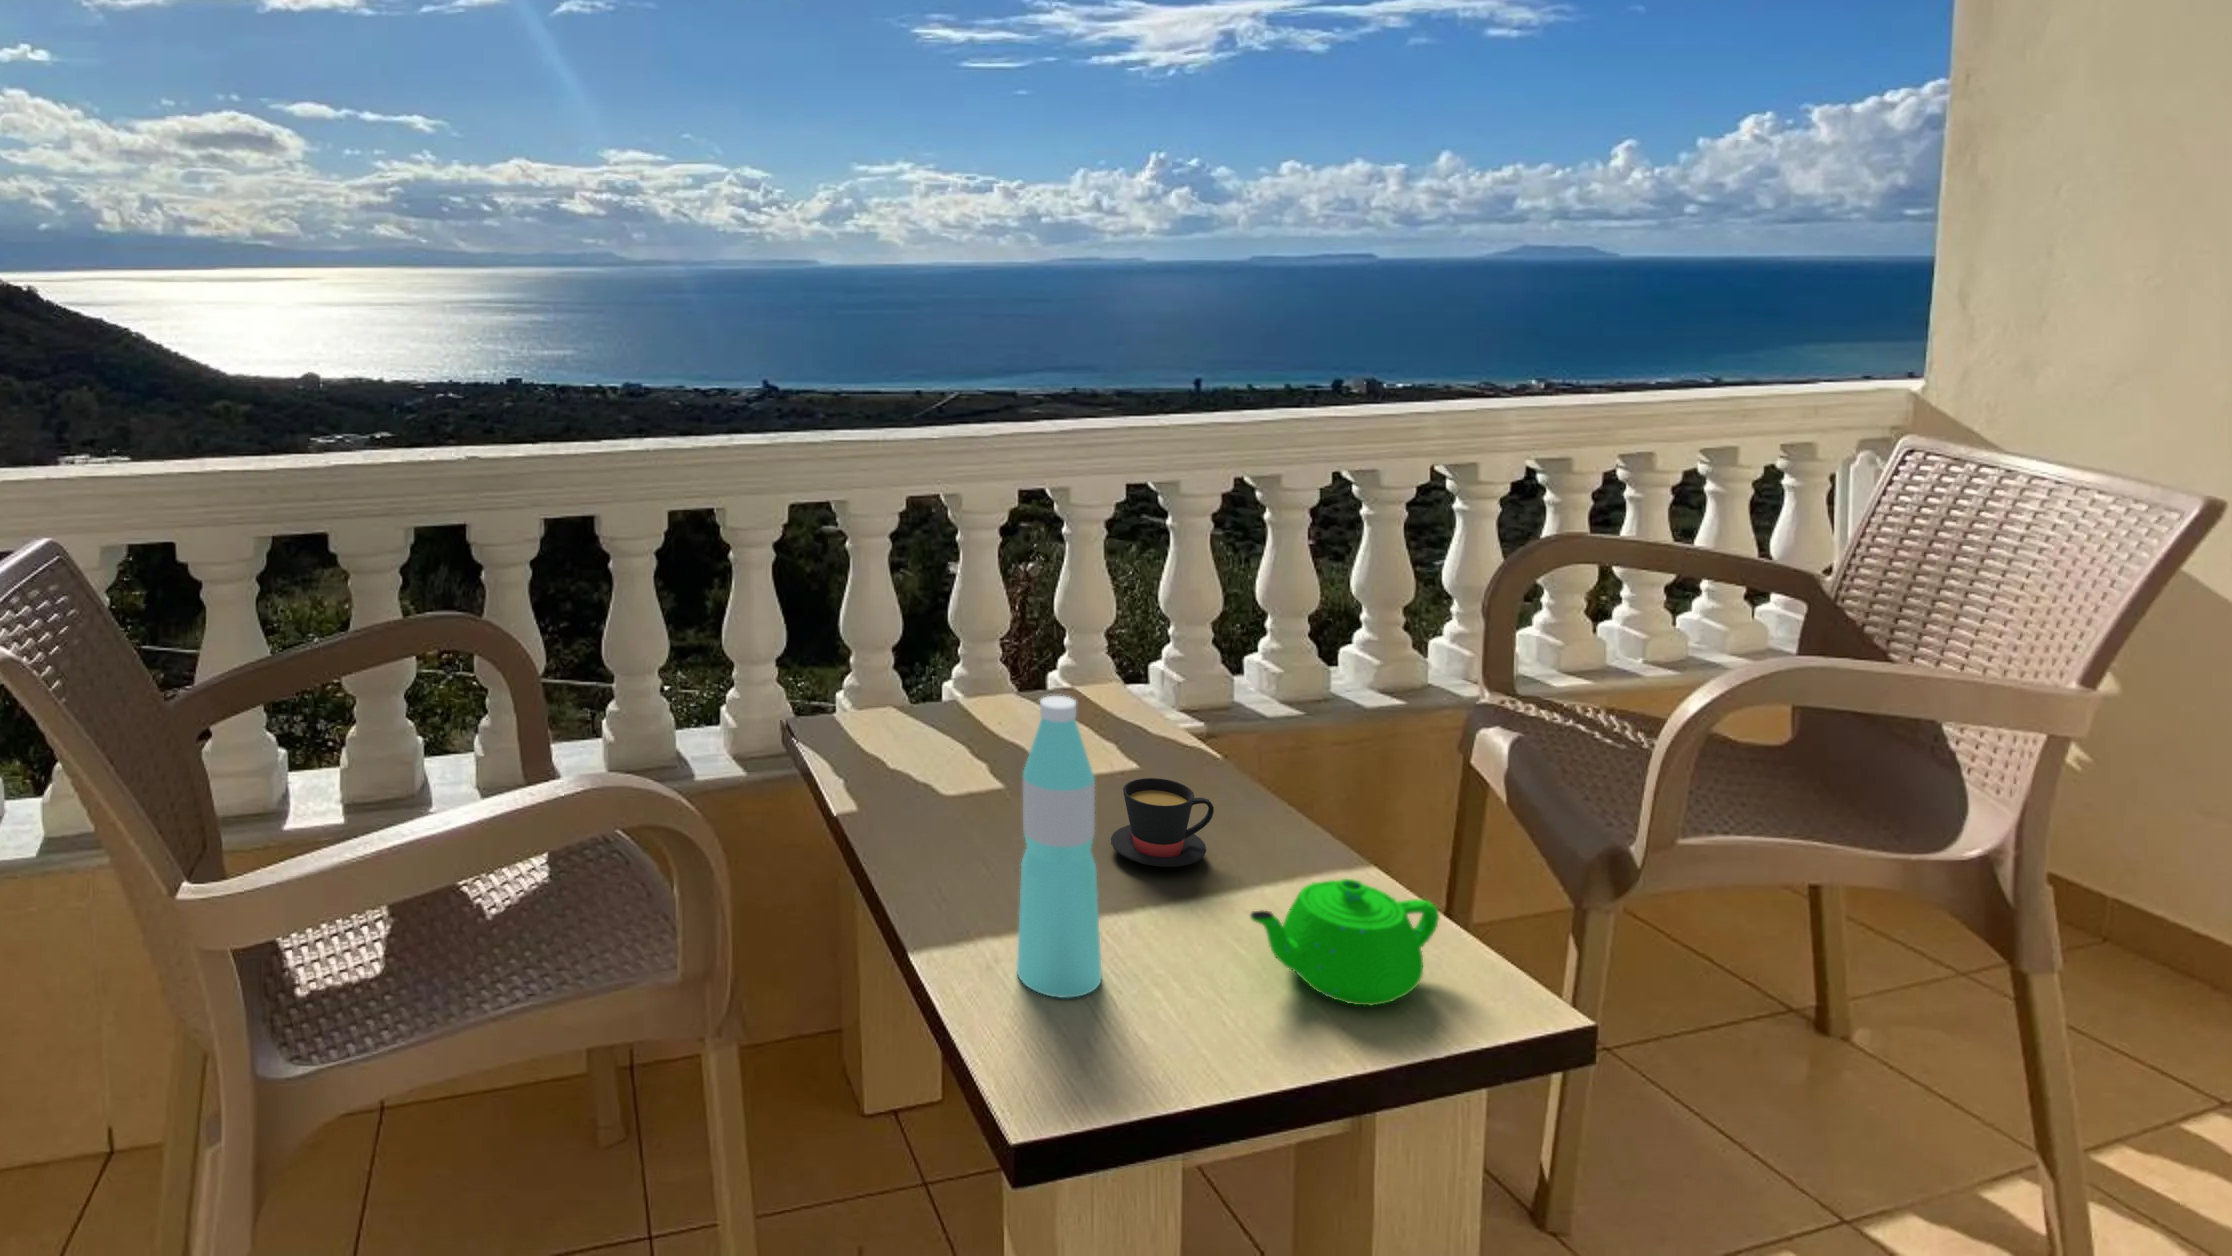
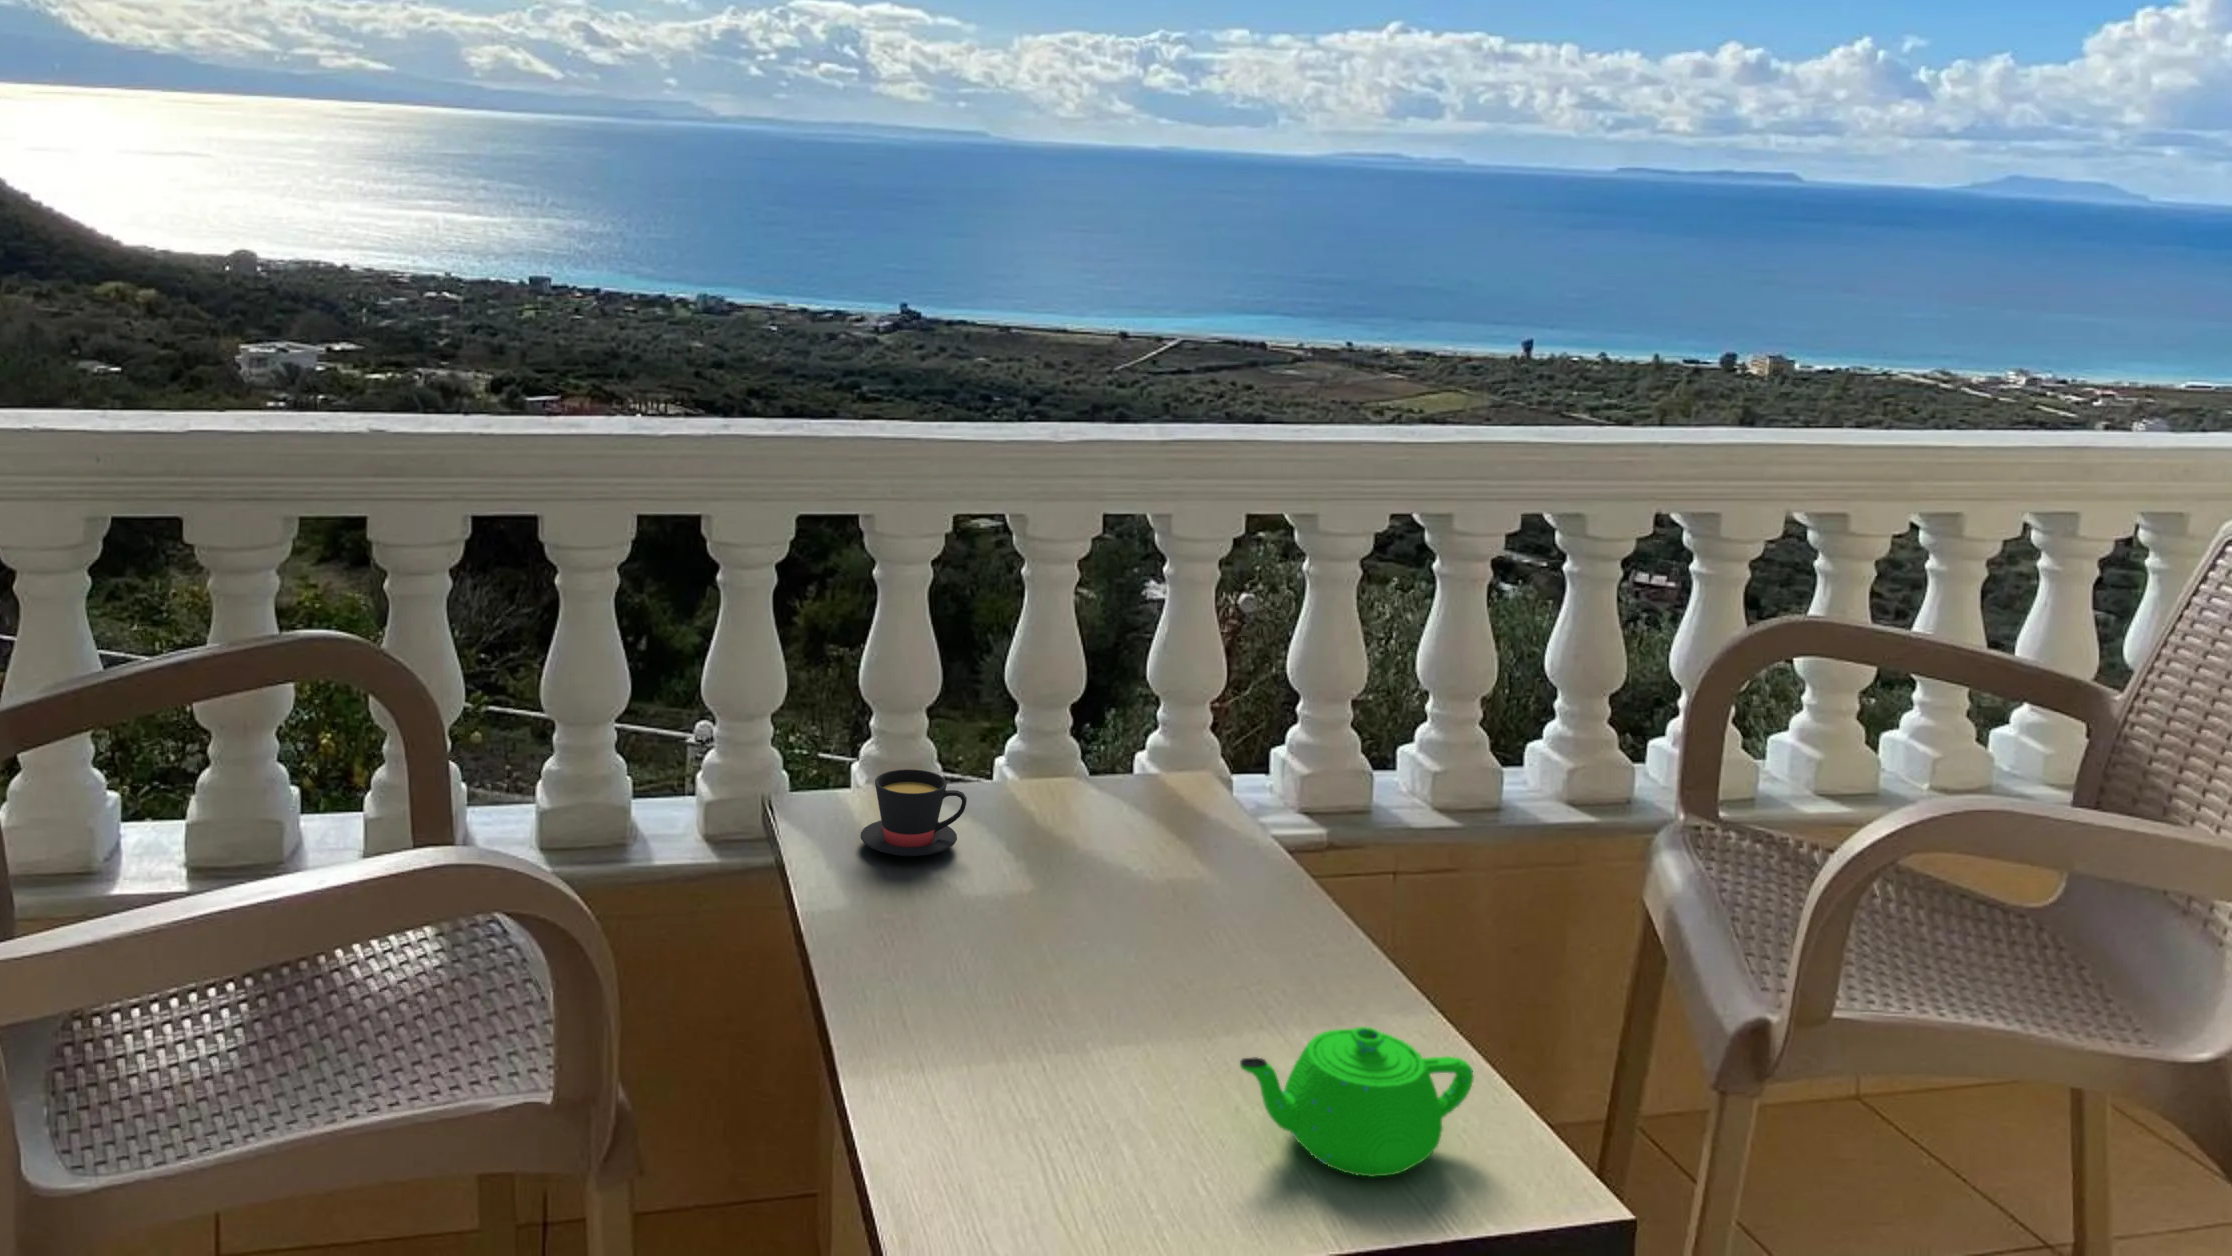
water bottle: present [1017,696,1102,998] -> none [963,786,1067,1147]
teacup: present [1111,778,1214,867] -> present [861,769,967,857]

